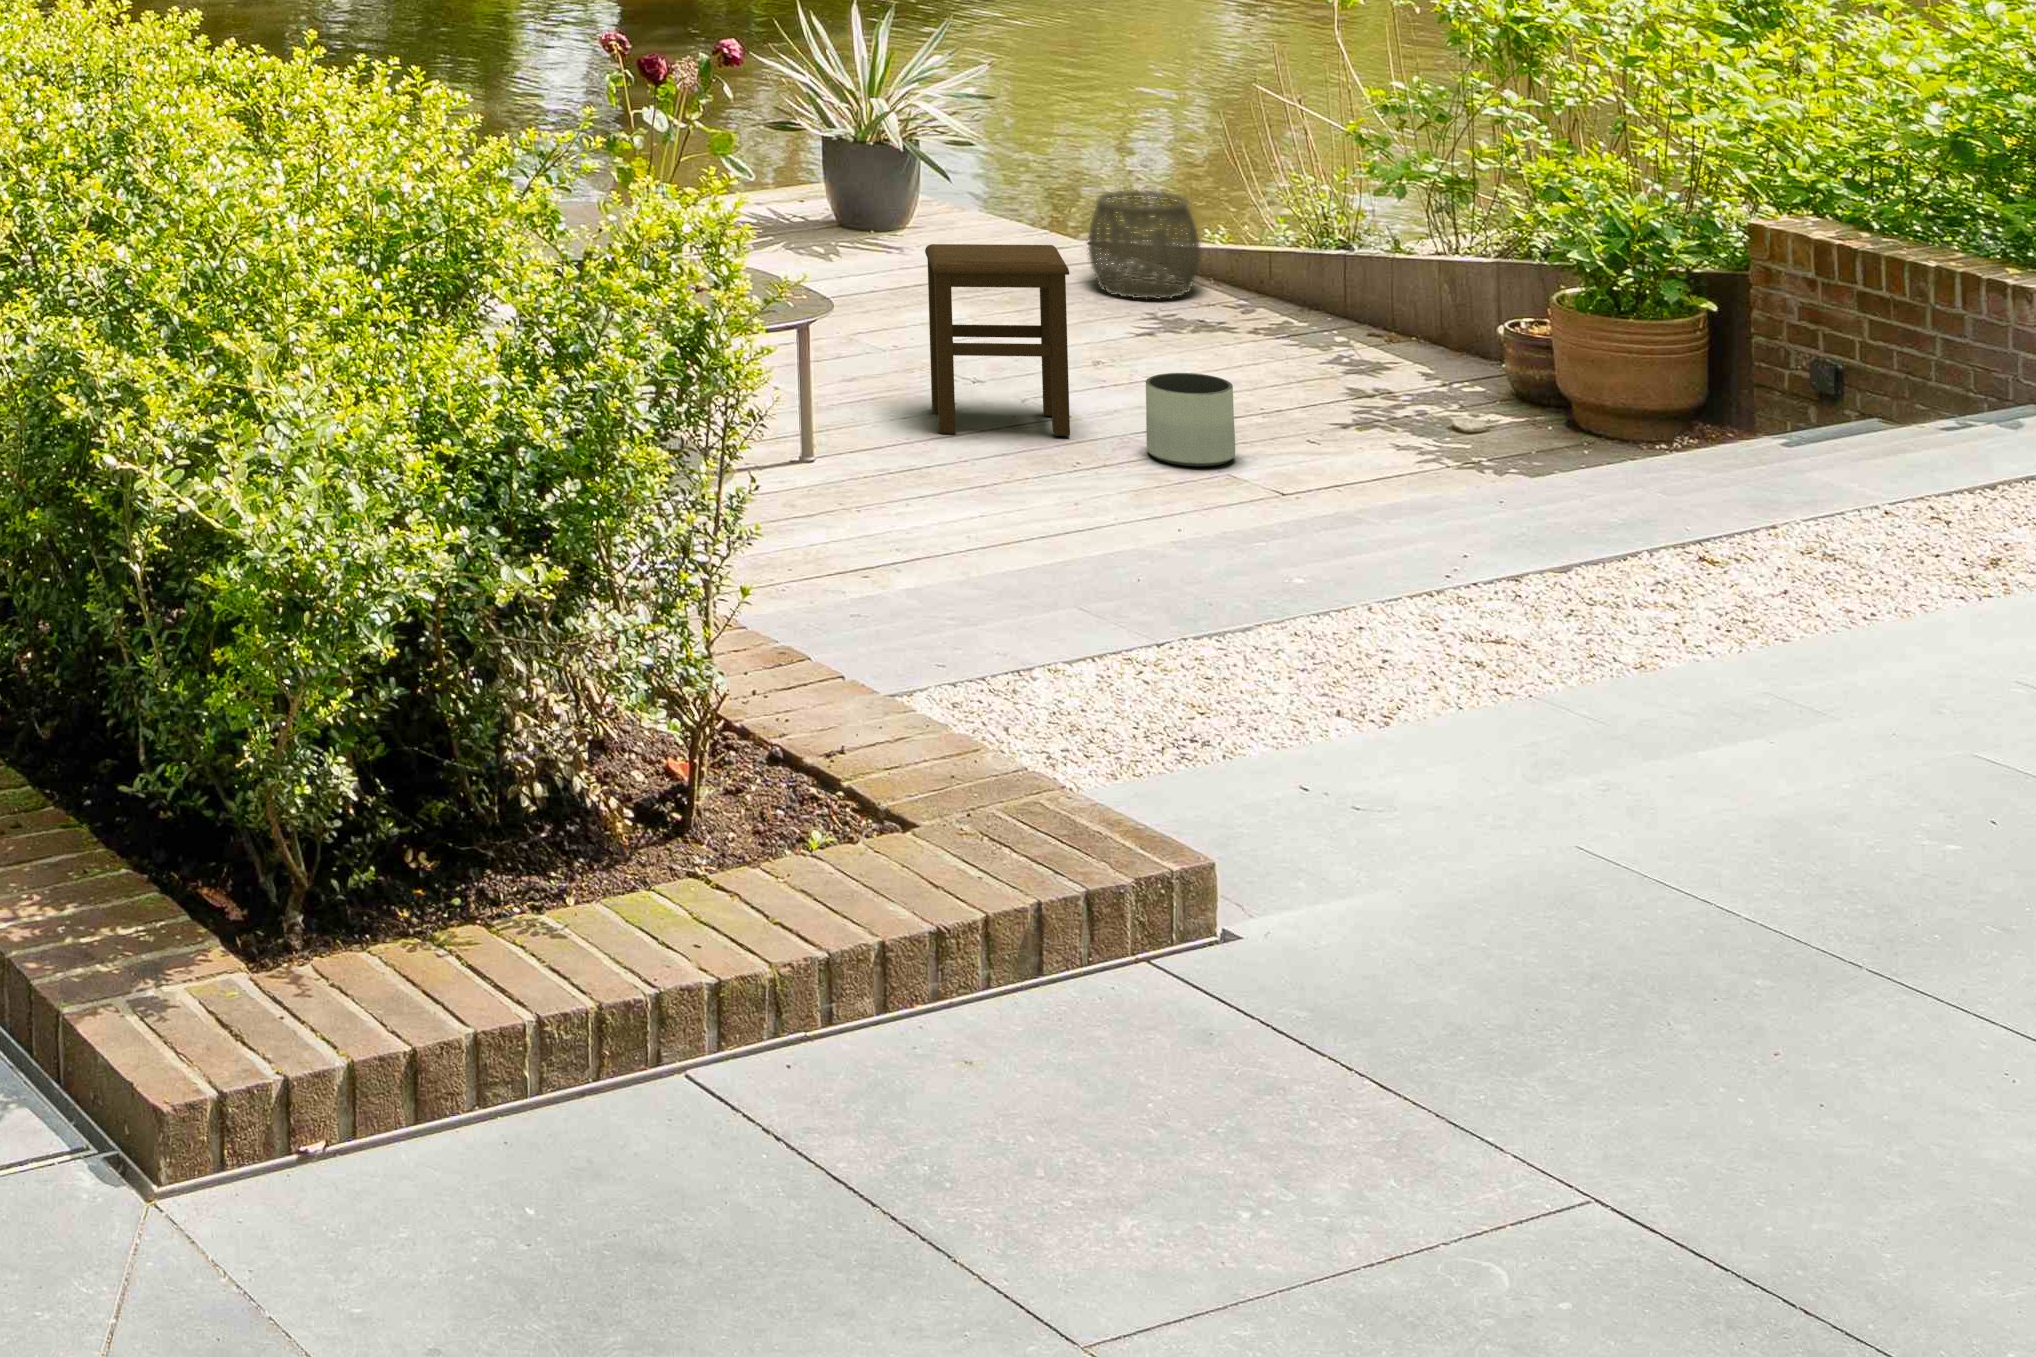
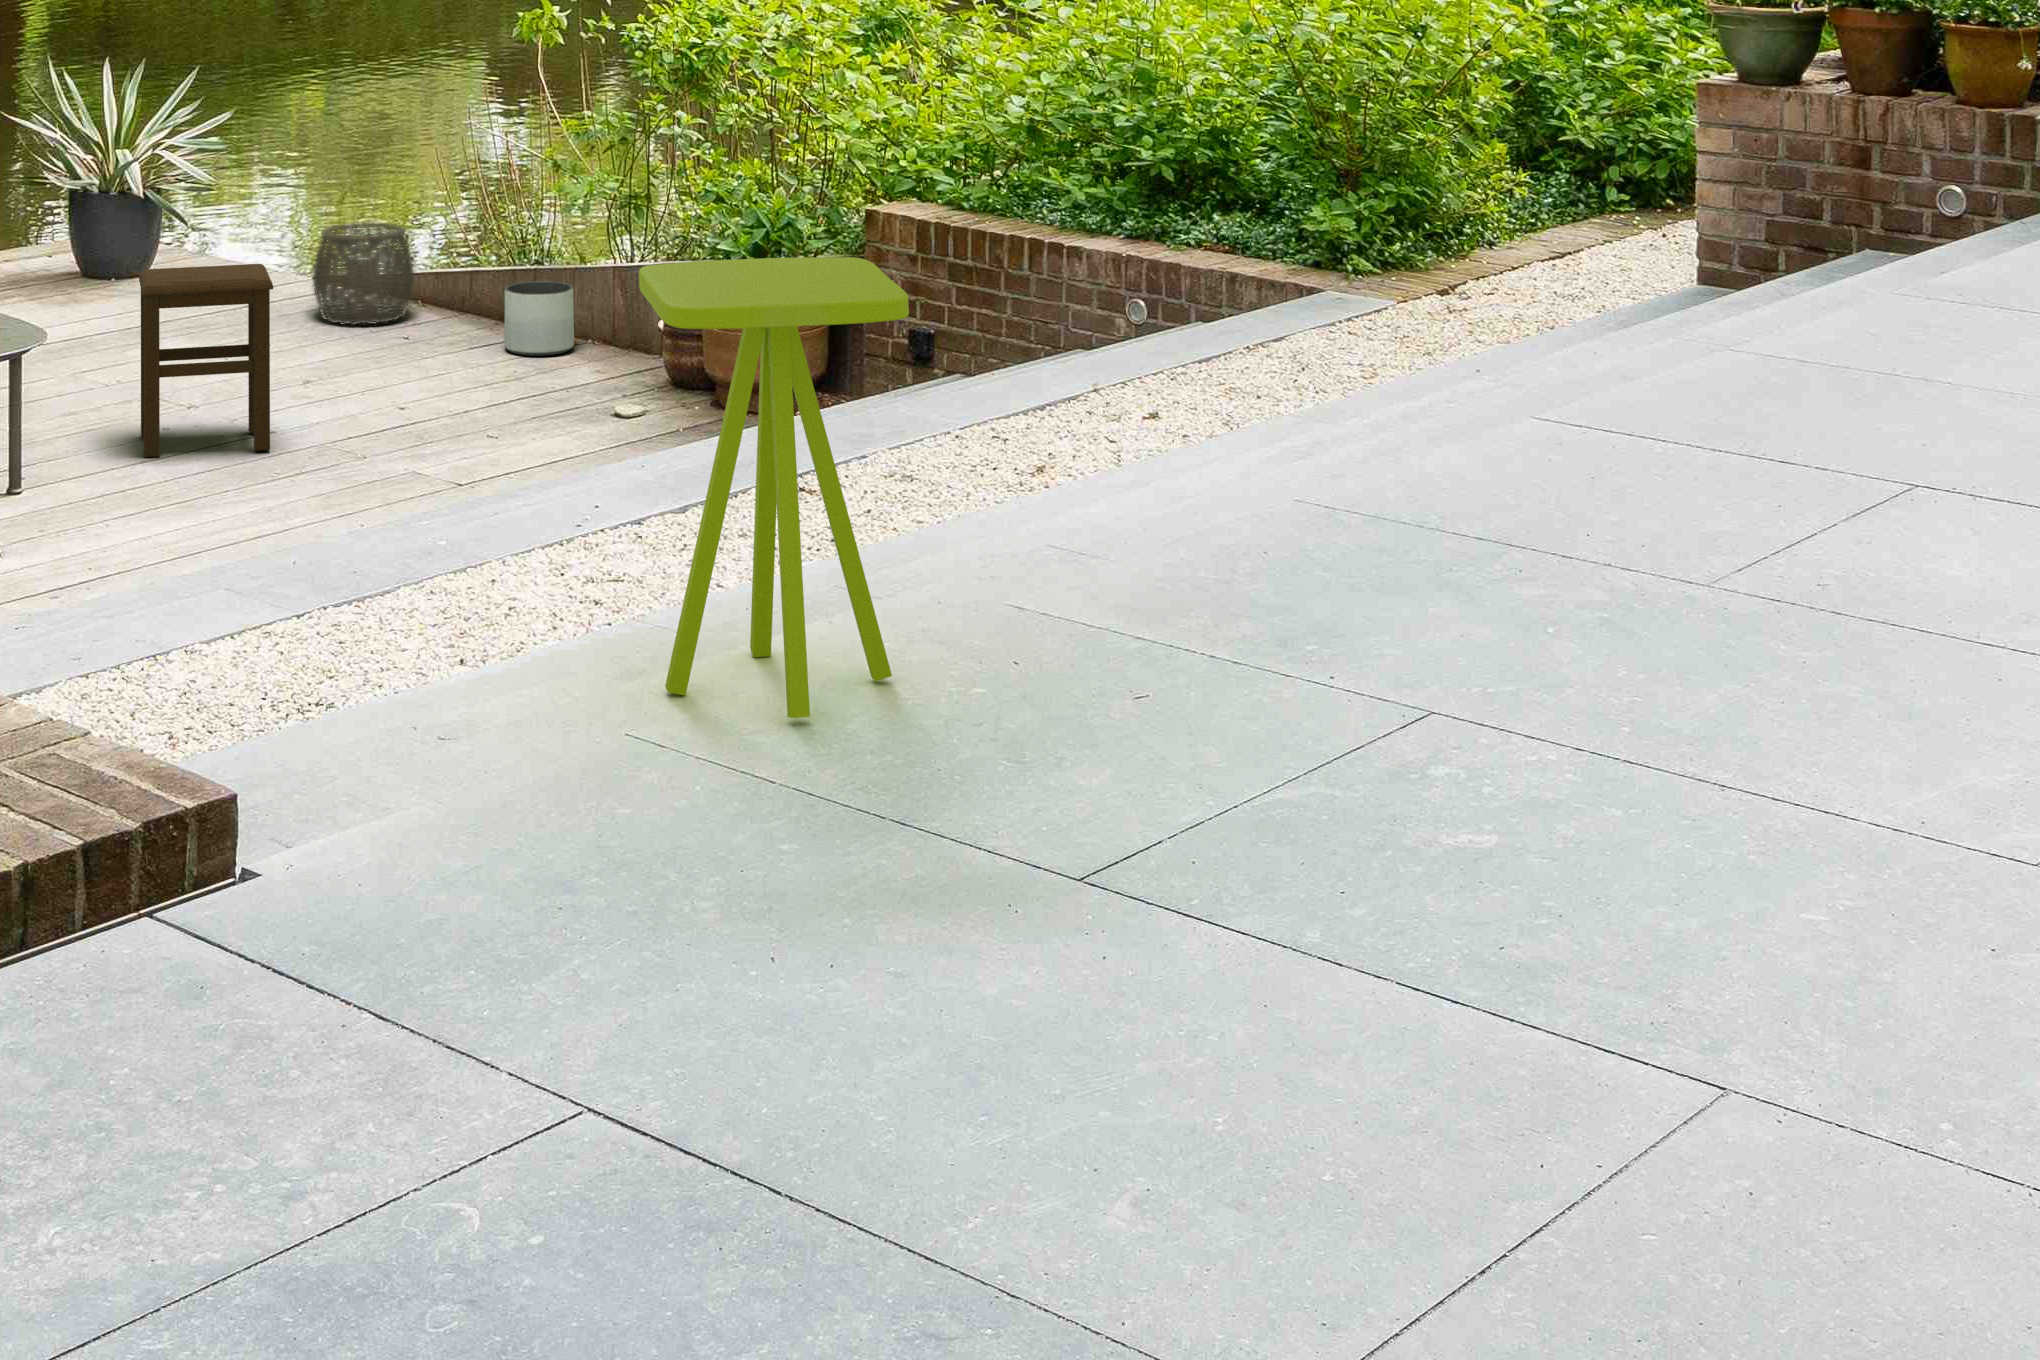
planter: present [1146,373,1235,466] -> present [504,281,574,356]
side table: none [1576,385,1883,848] -> present [639,257,909,718]

